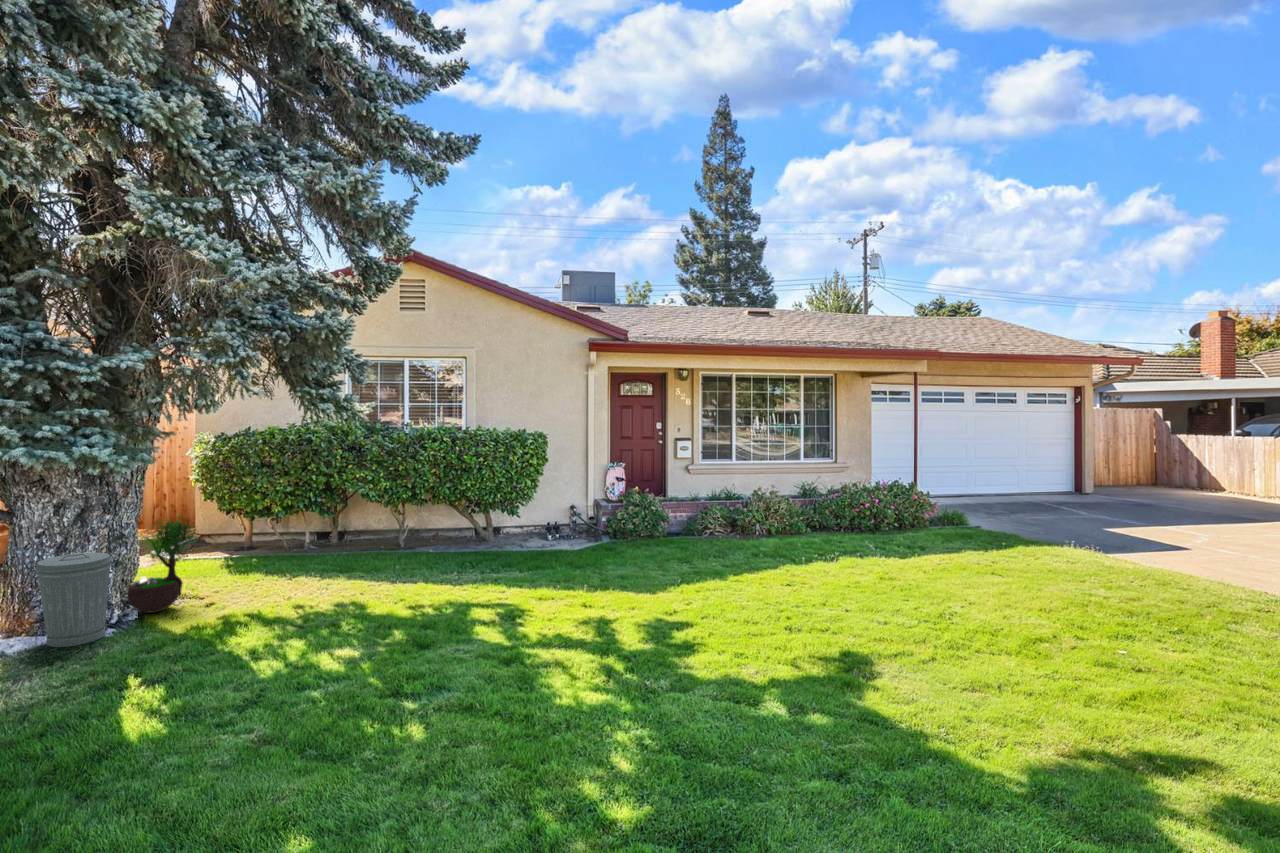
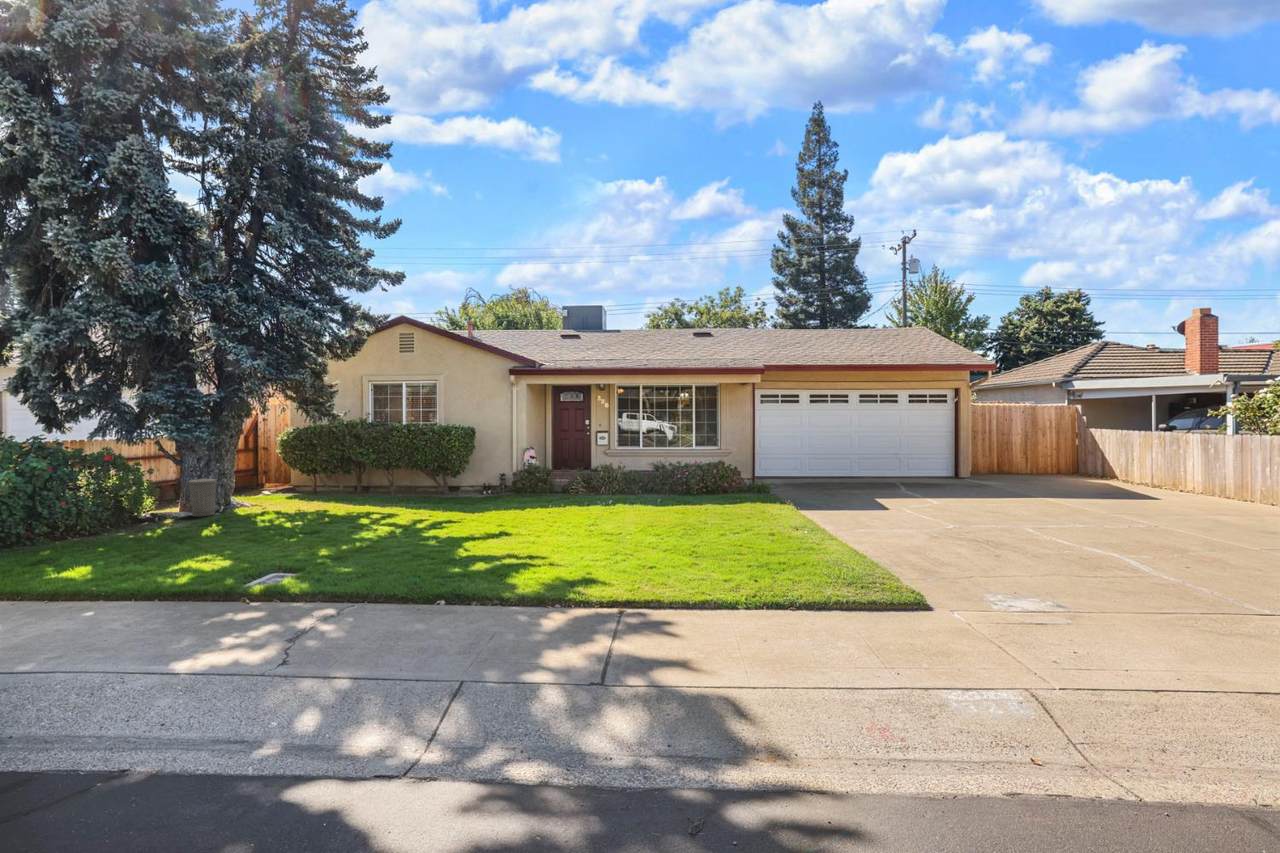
potted tree: present [127,515,198,613] -> none [227,464,257,510]

